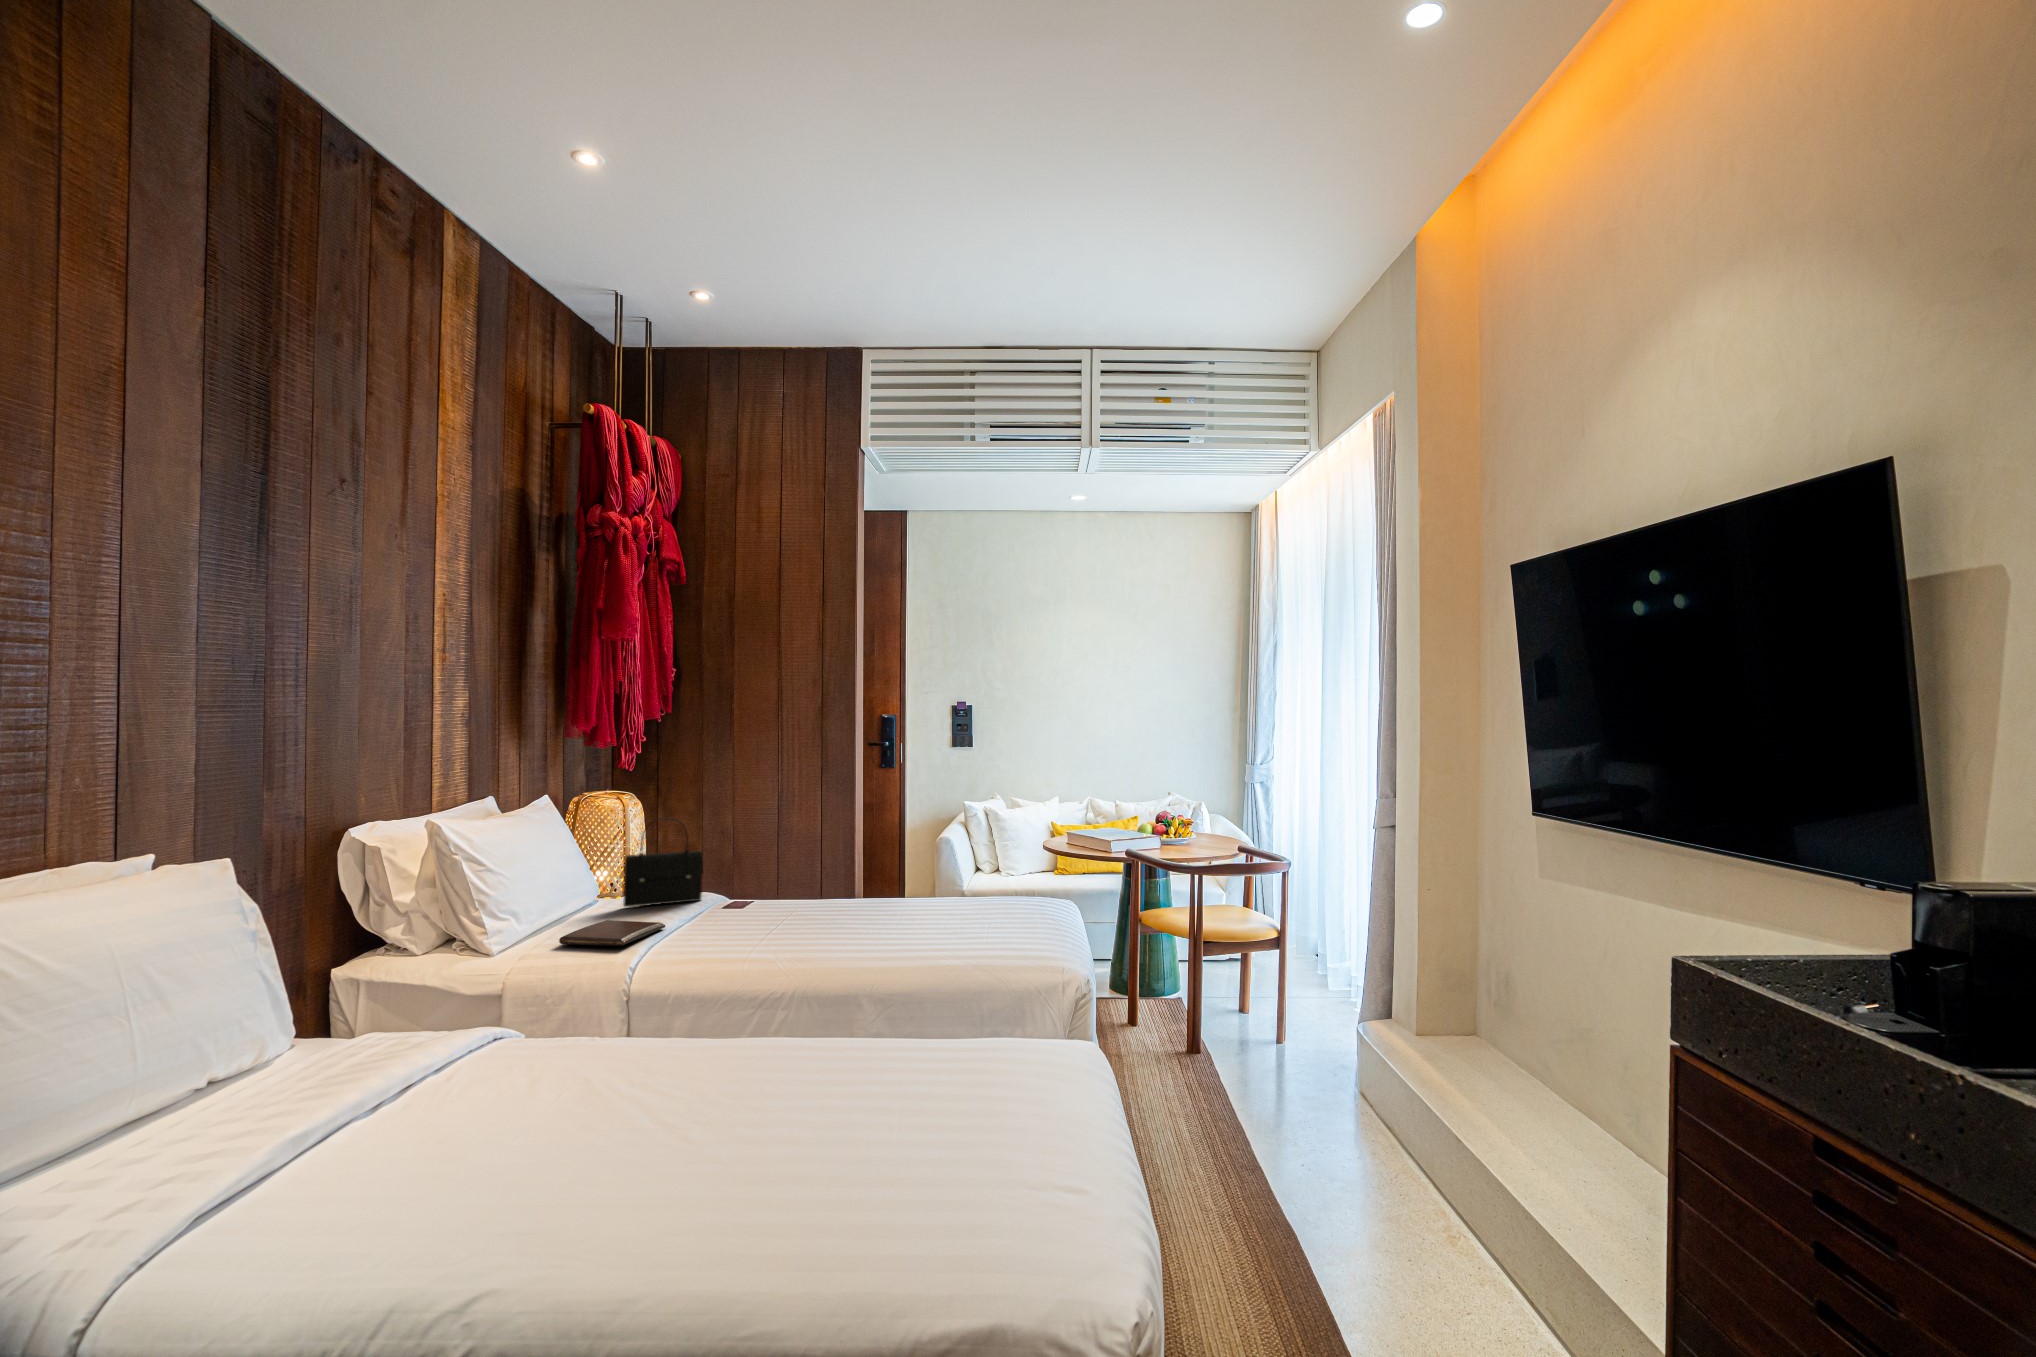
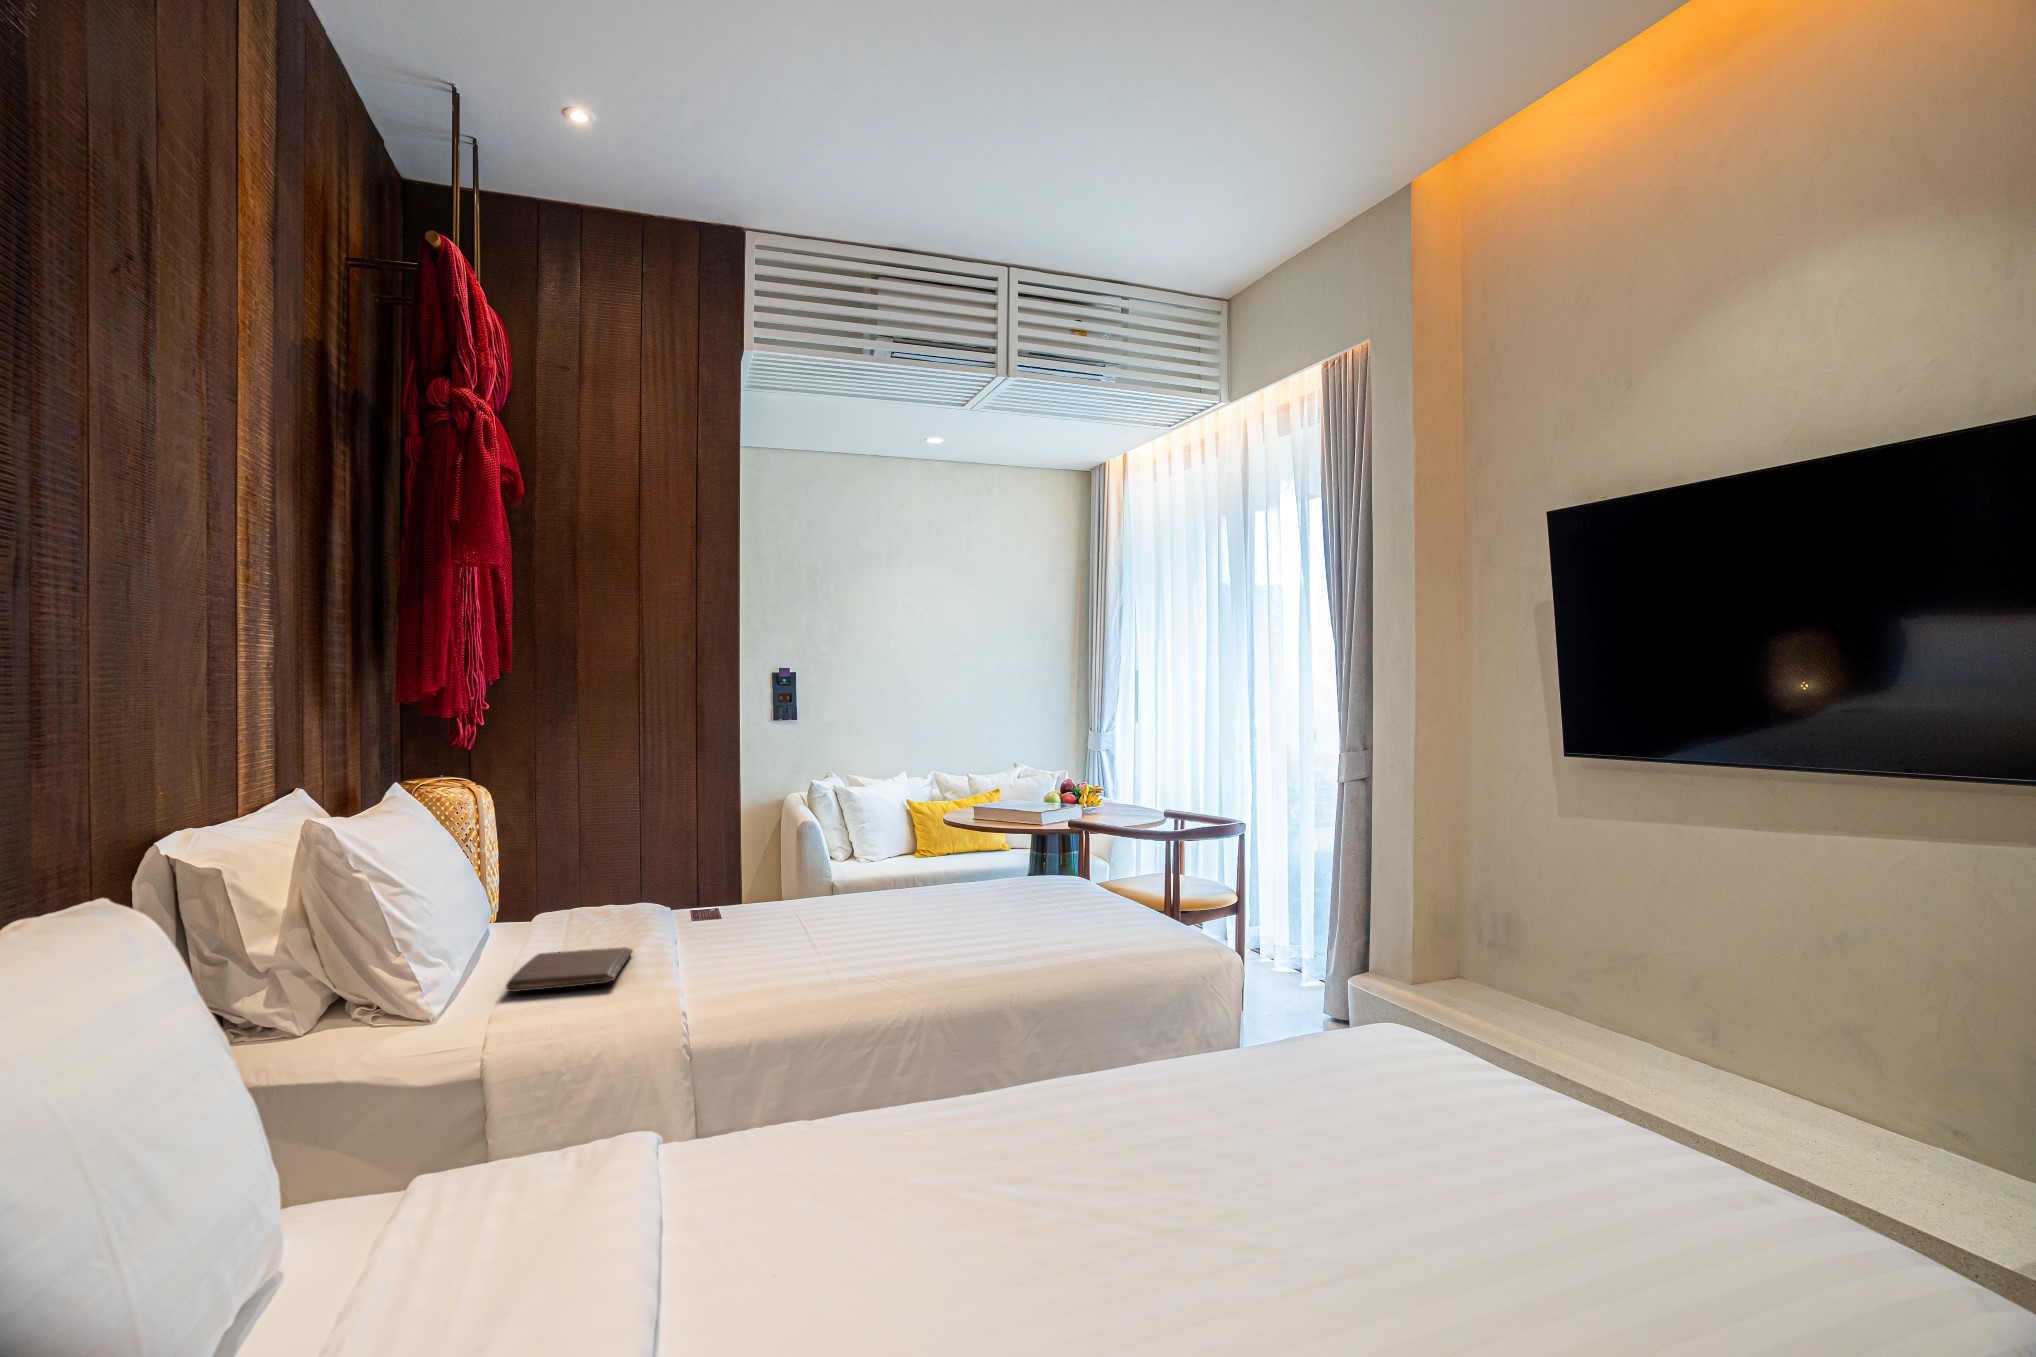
handbag: present [623,818,703,907] -> none [528,808,633,936]

